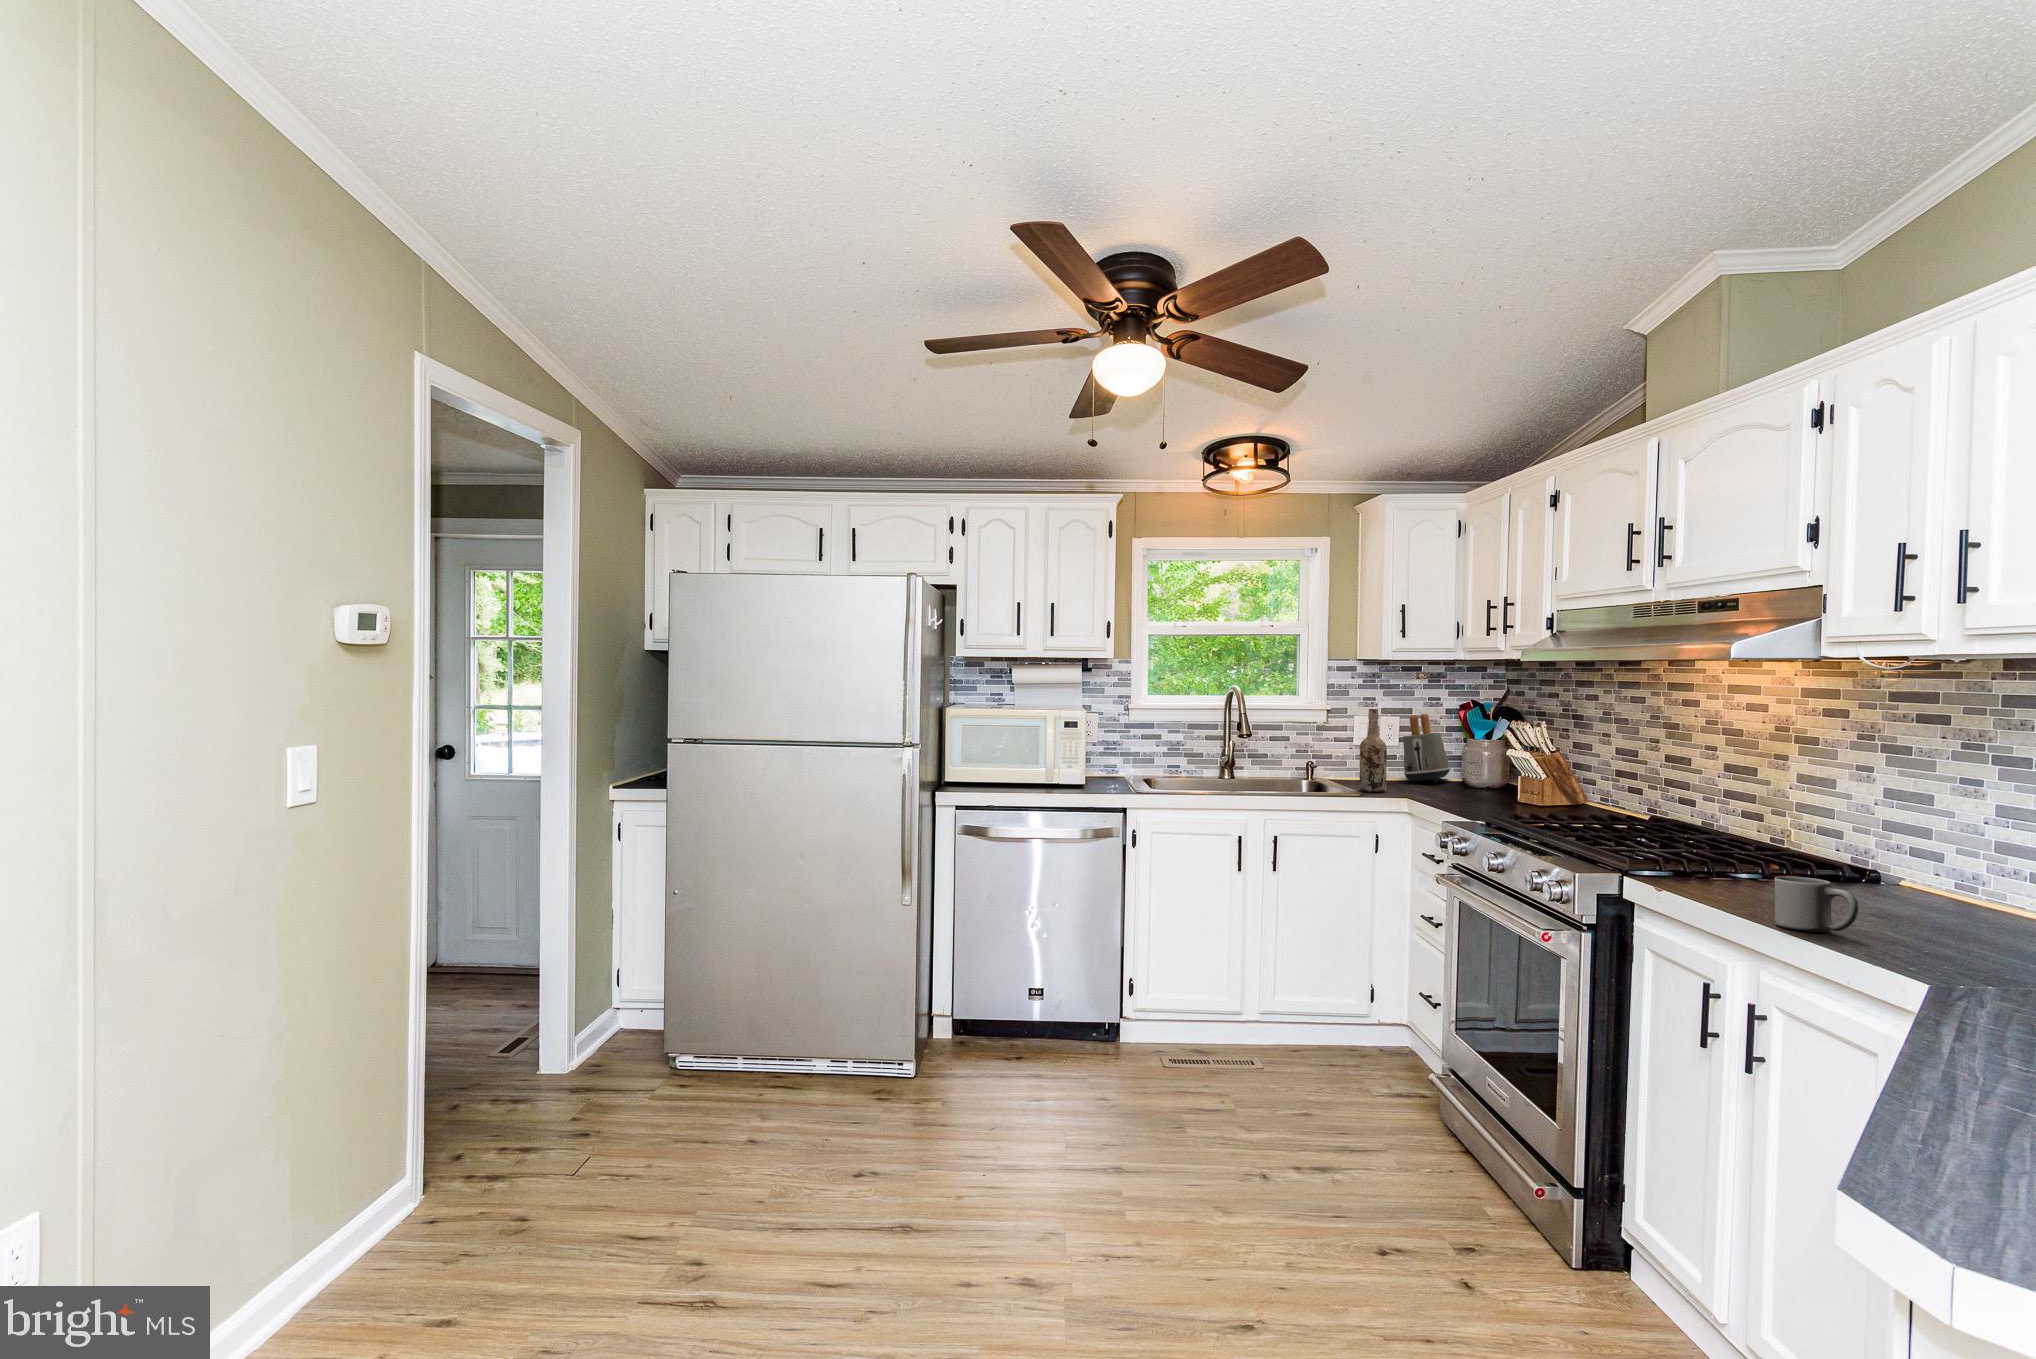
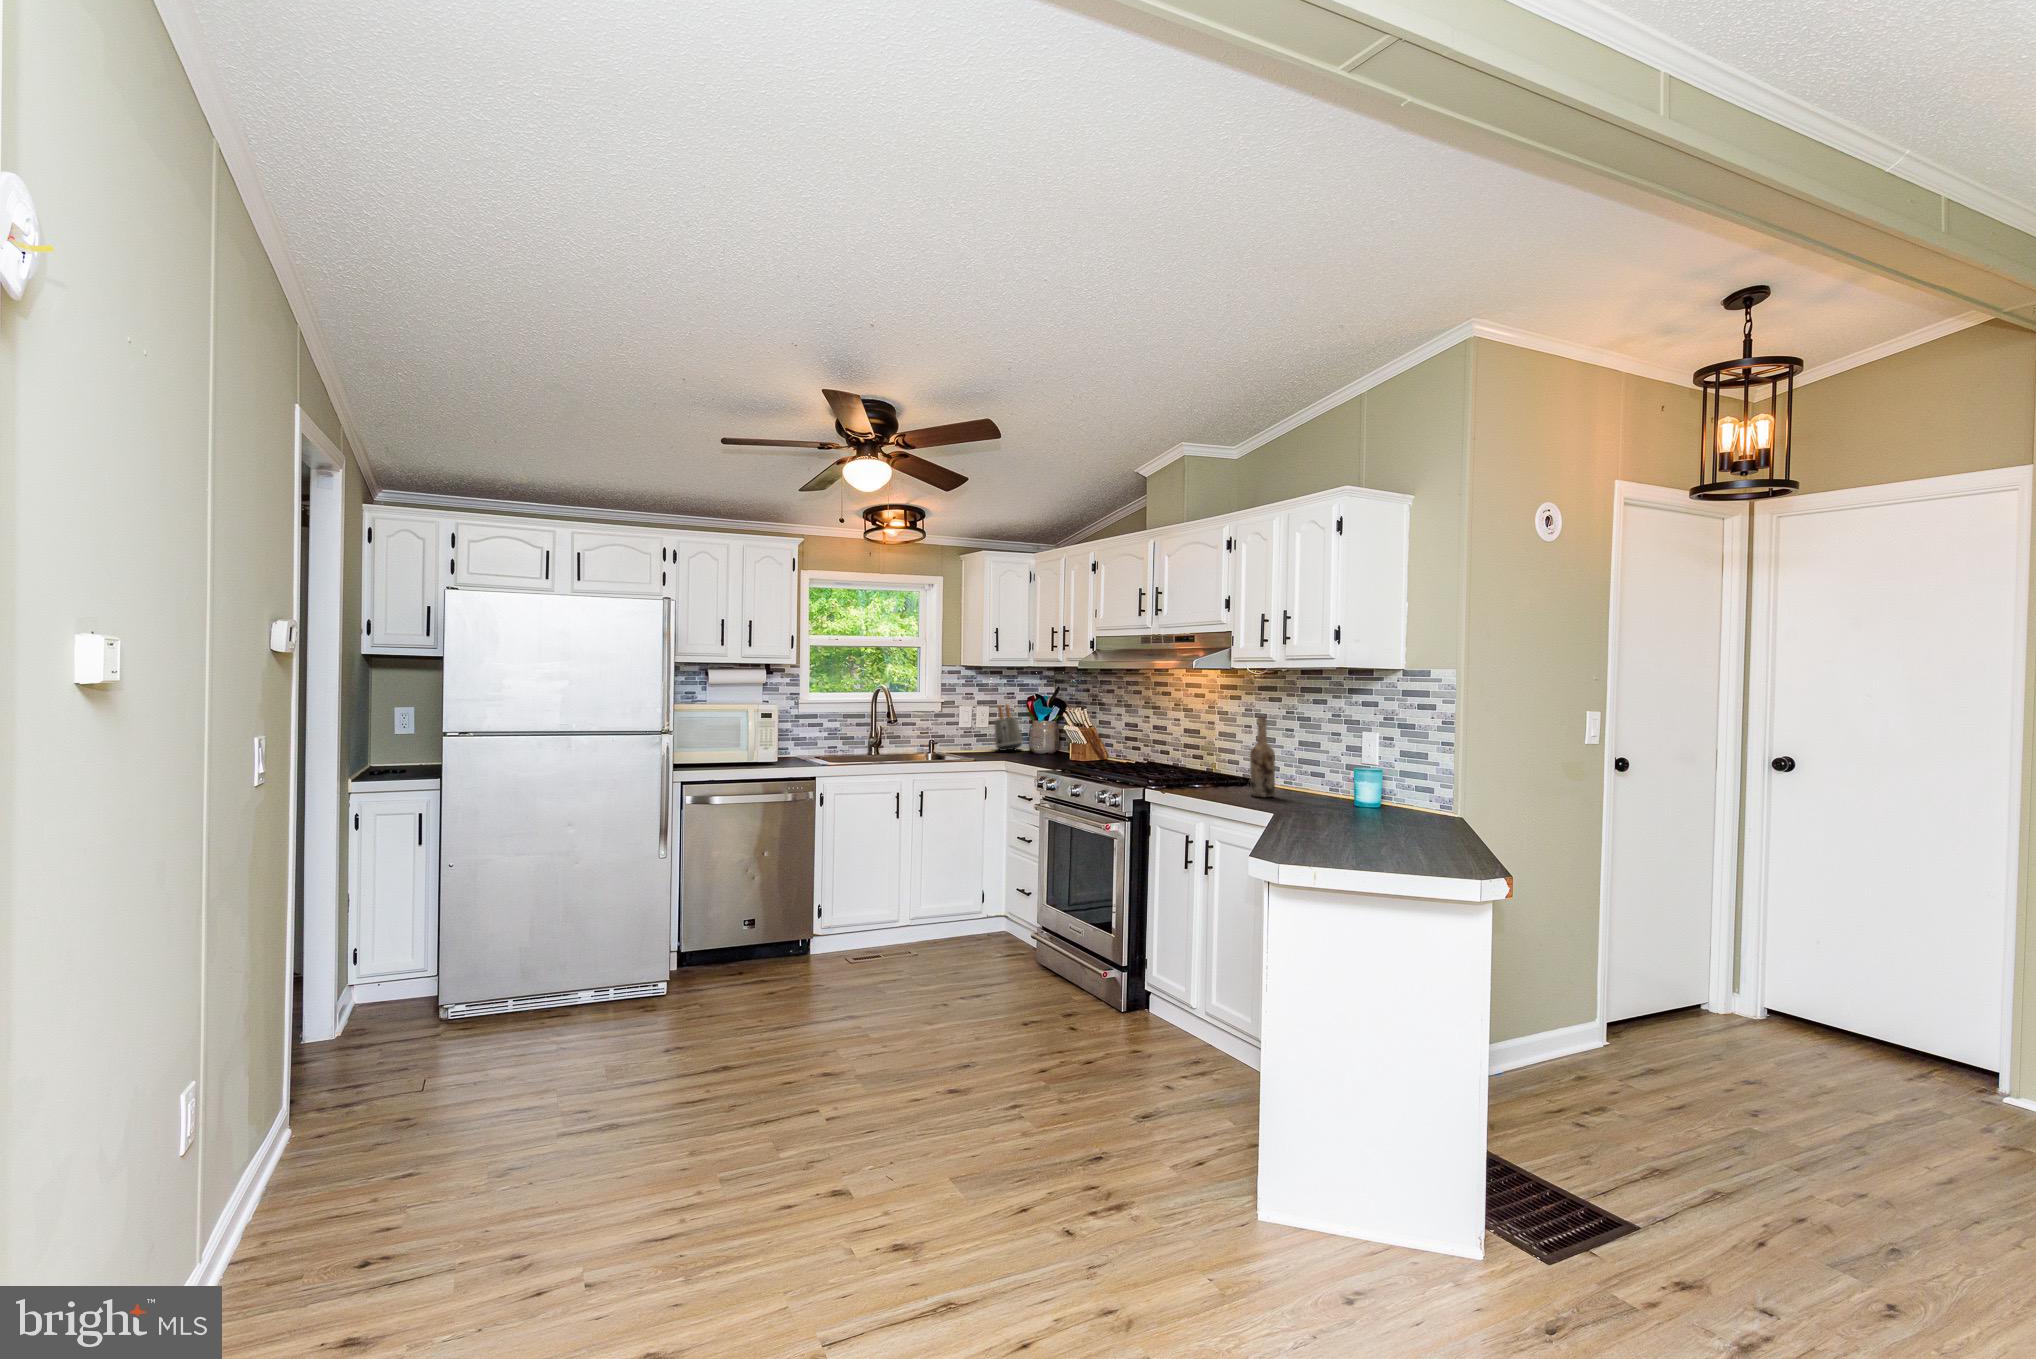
wine bottle: present [1360,709,1387,792] -> present [1250,717,1275,797]
mug: present [1775,876,1858,932] -> none [1213,776,1245,800]

